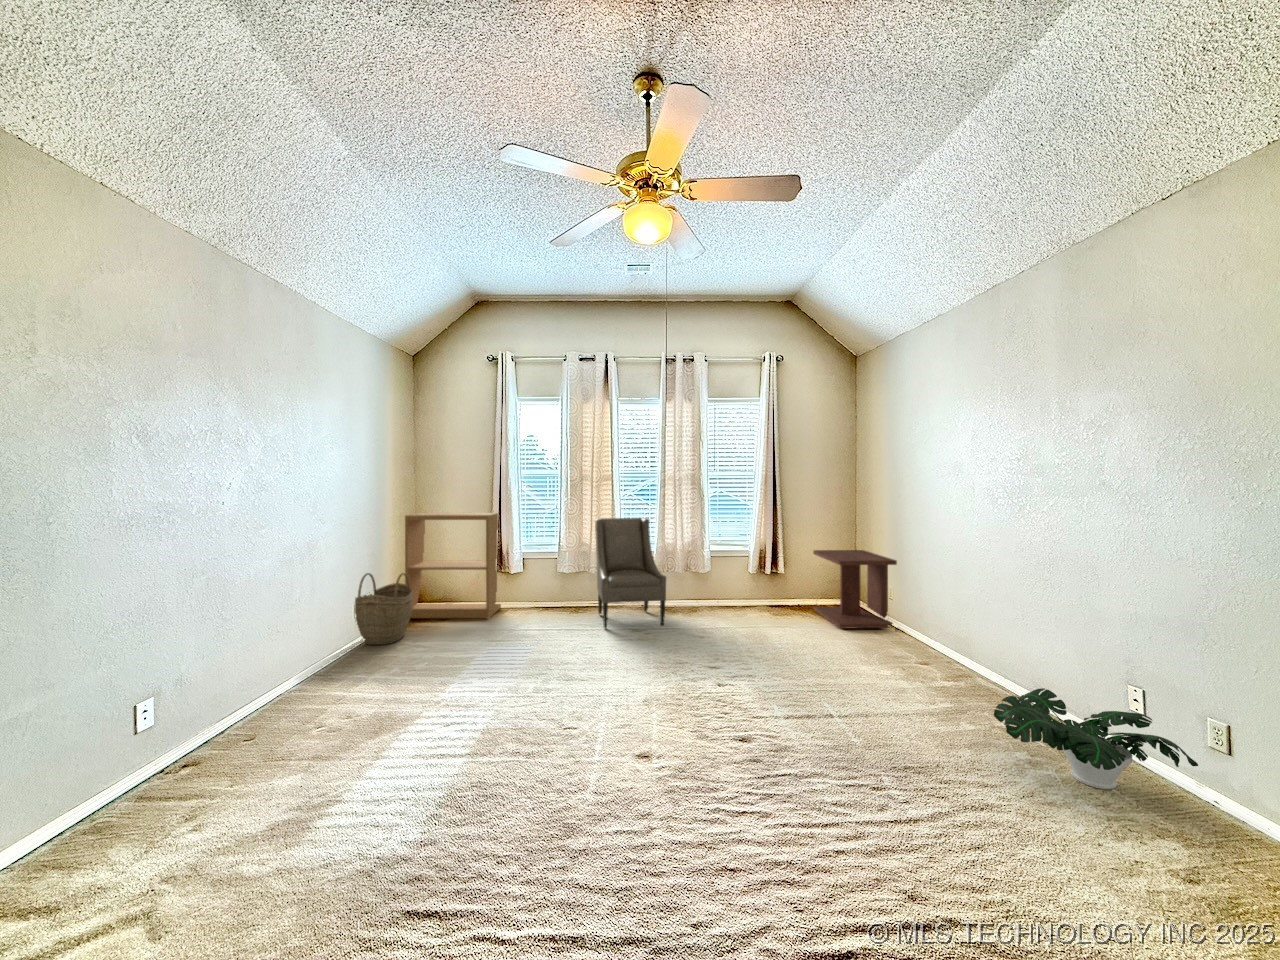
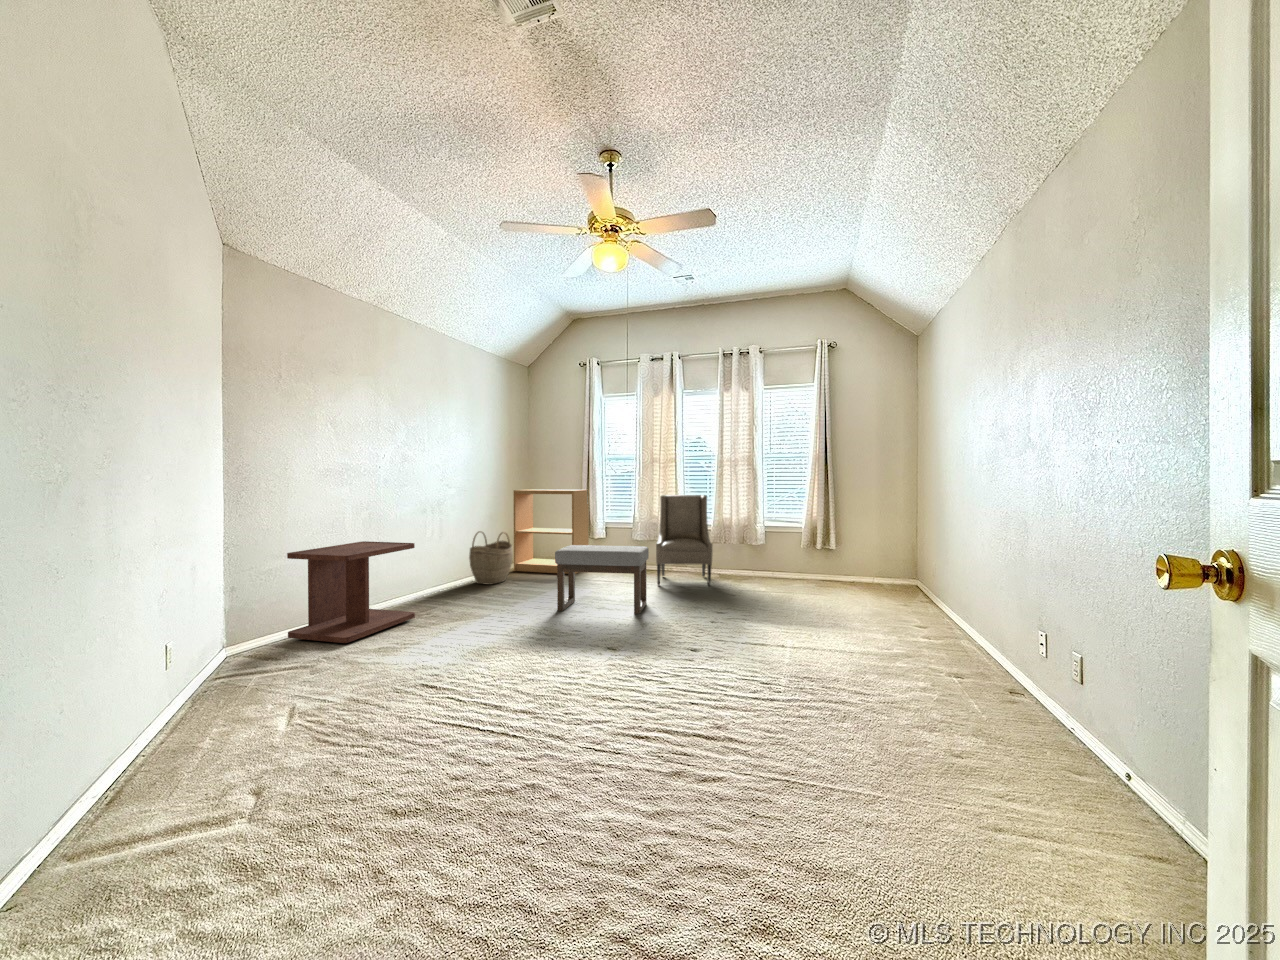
side table: present [813,550,897,629] -> present [287,541,415,643]
ottoman: none [507,590,622,684] -> present [555,545,649,614]
potted plant: present [994,688,1198,789] -> none [887,629,1036,708]

